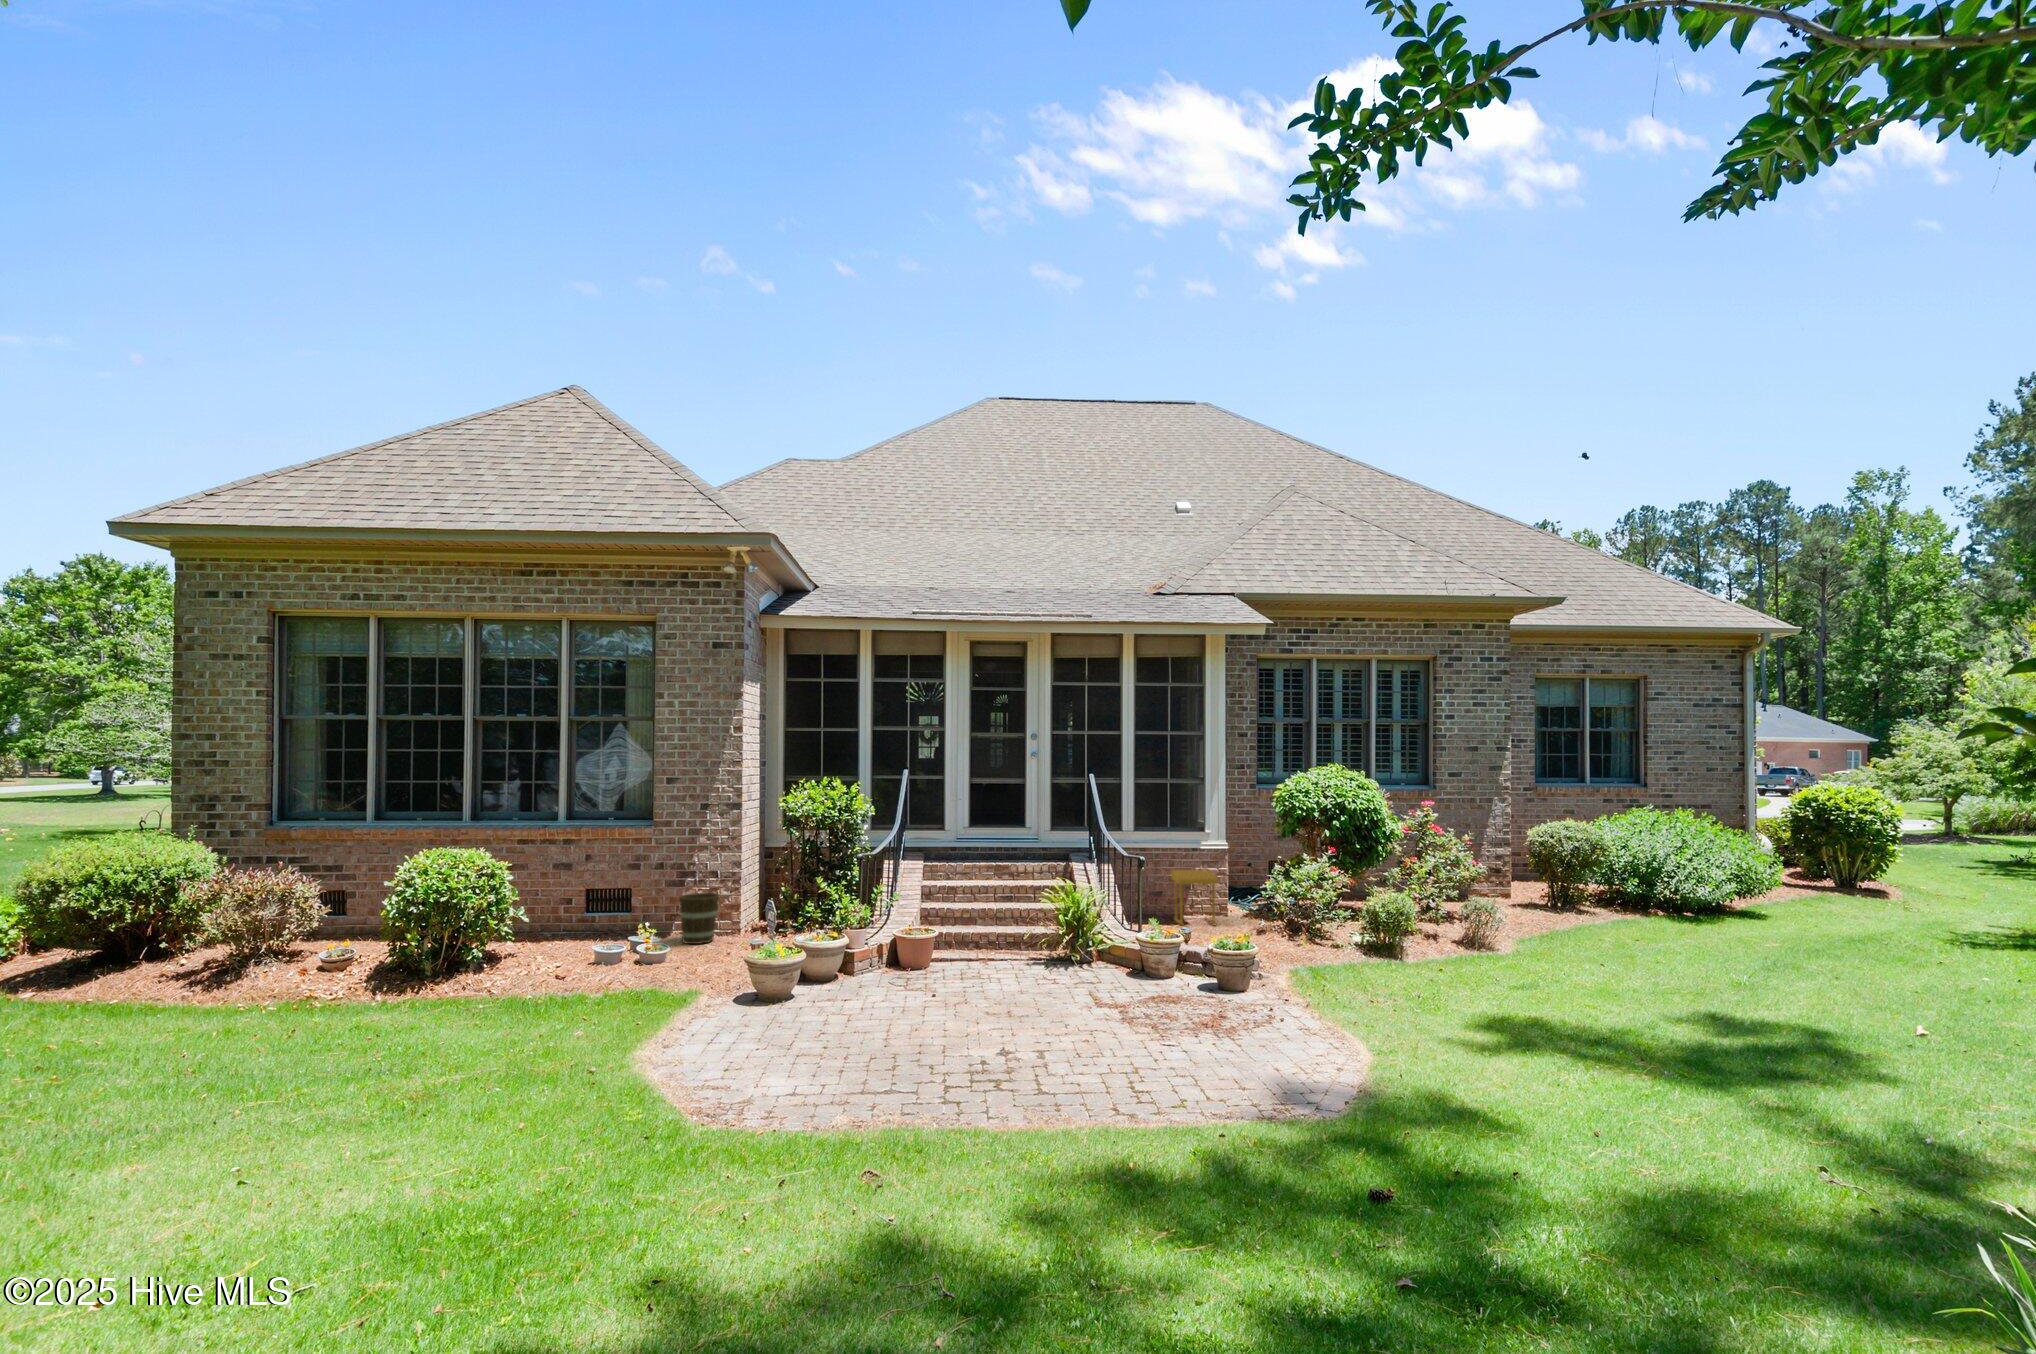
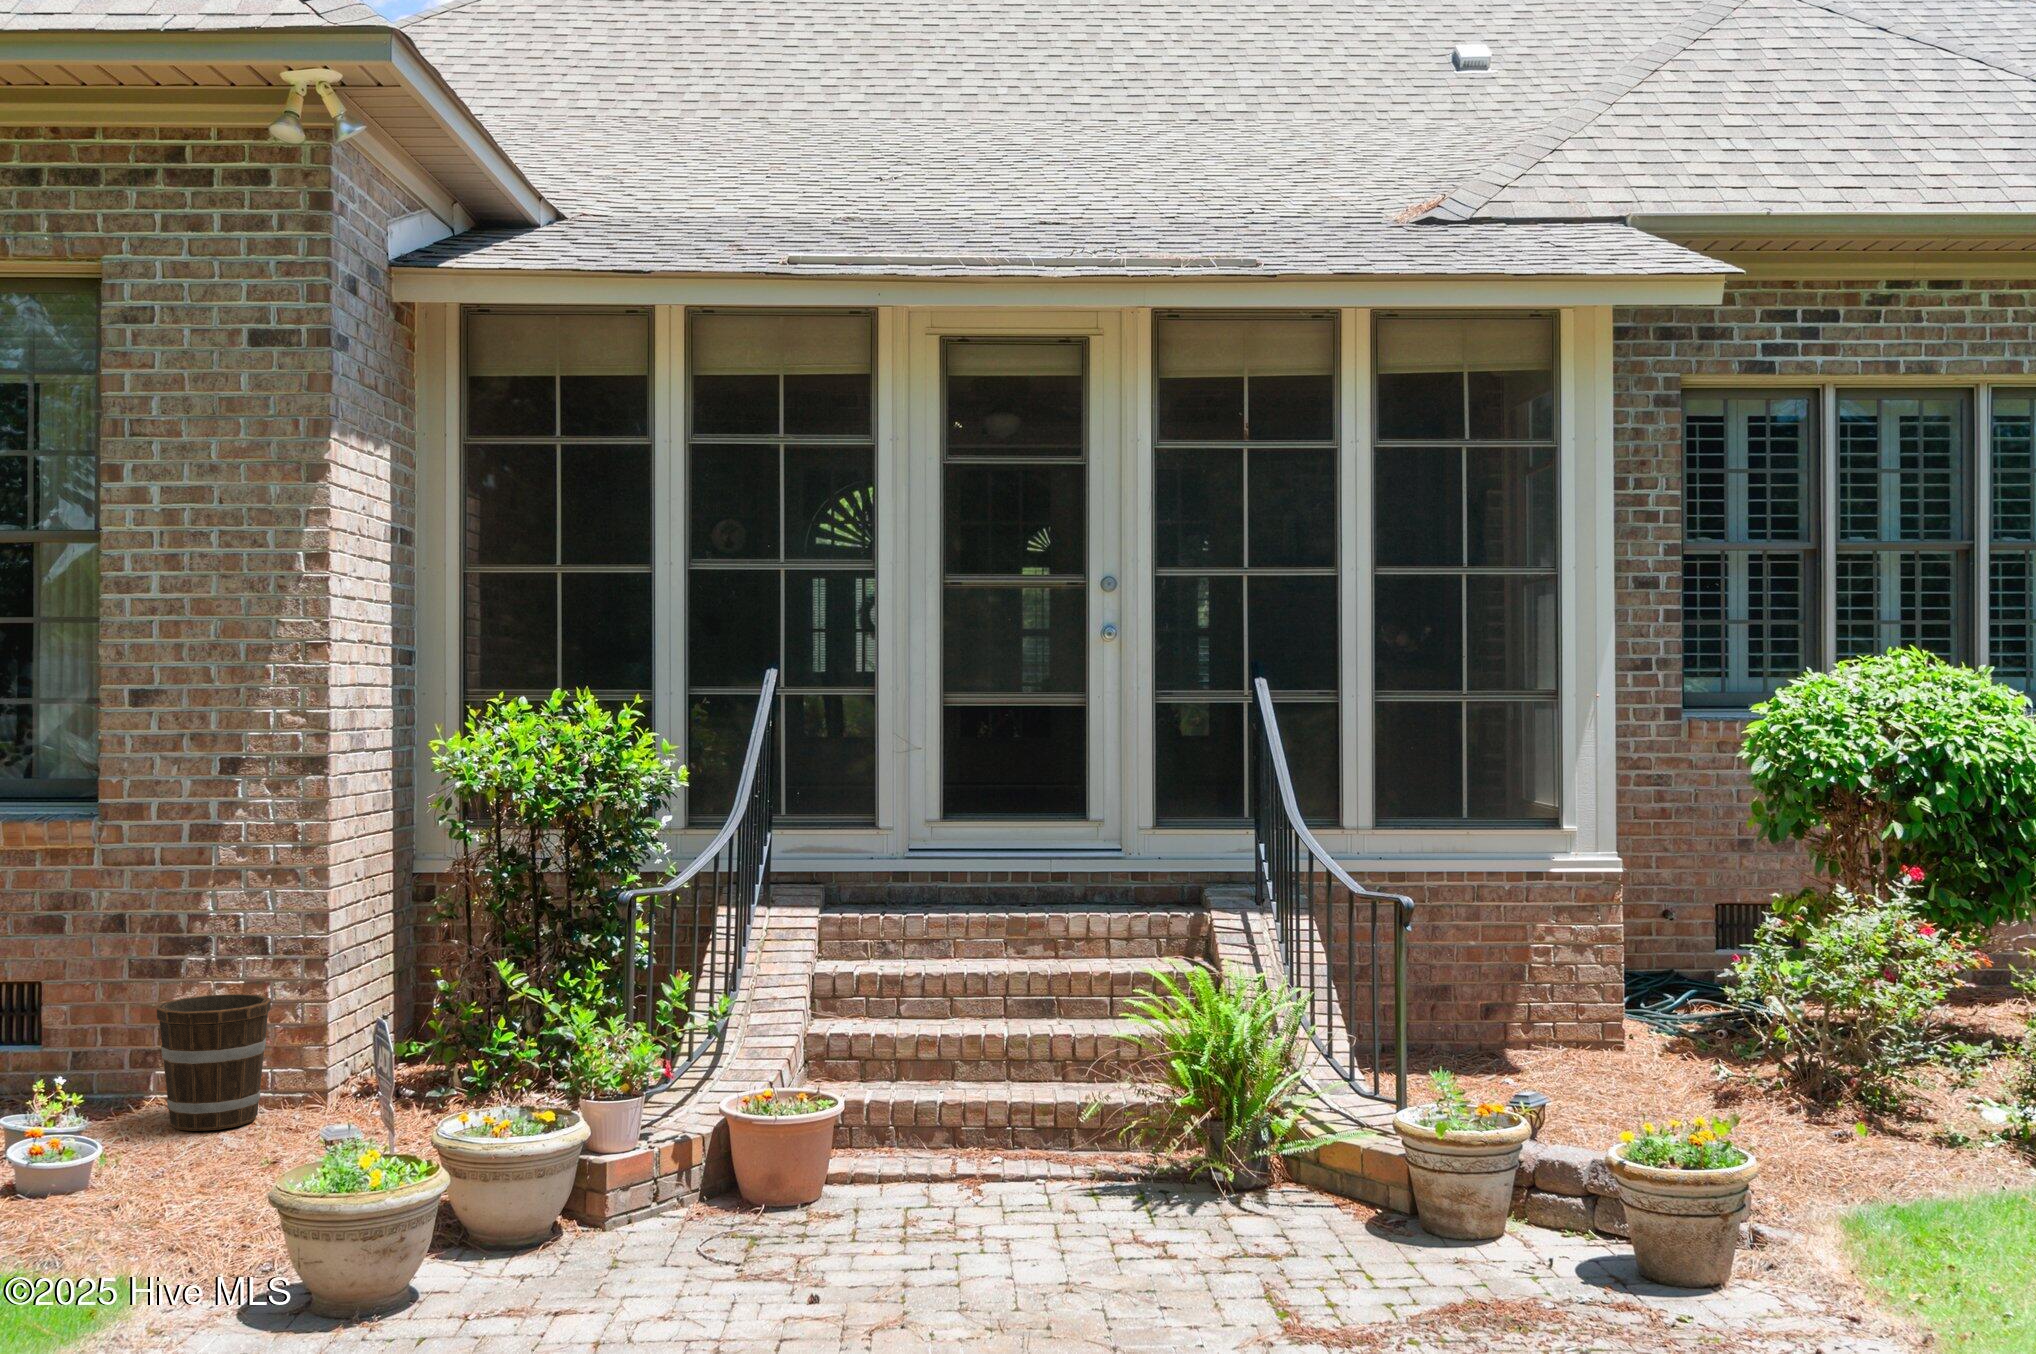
side table: present [1171,870,1220,925] -> none [1467,921,1603,1074]

